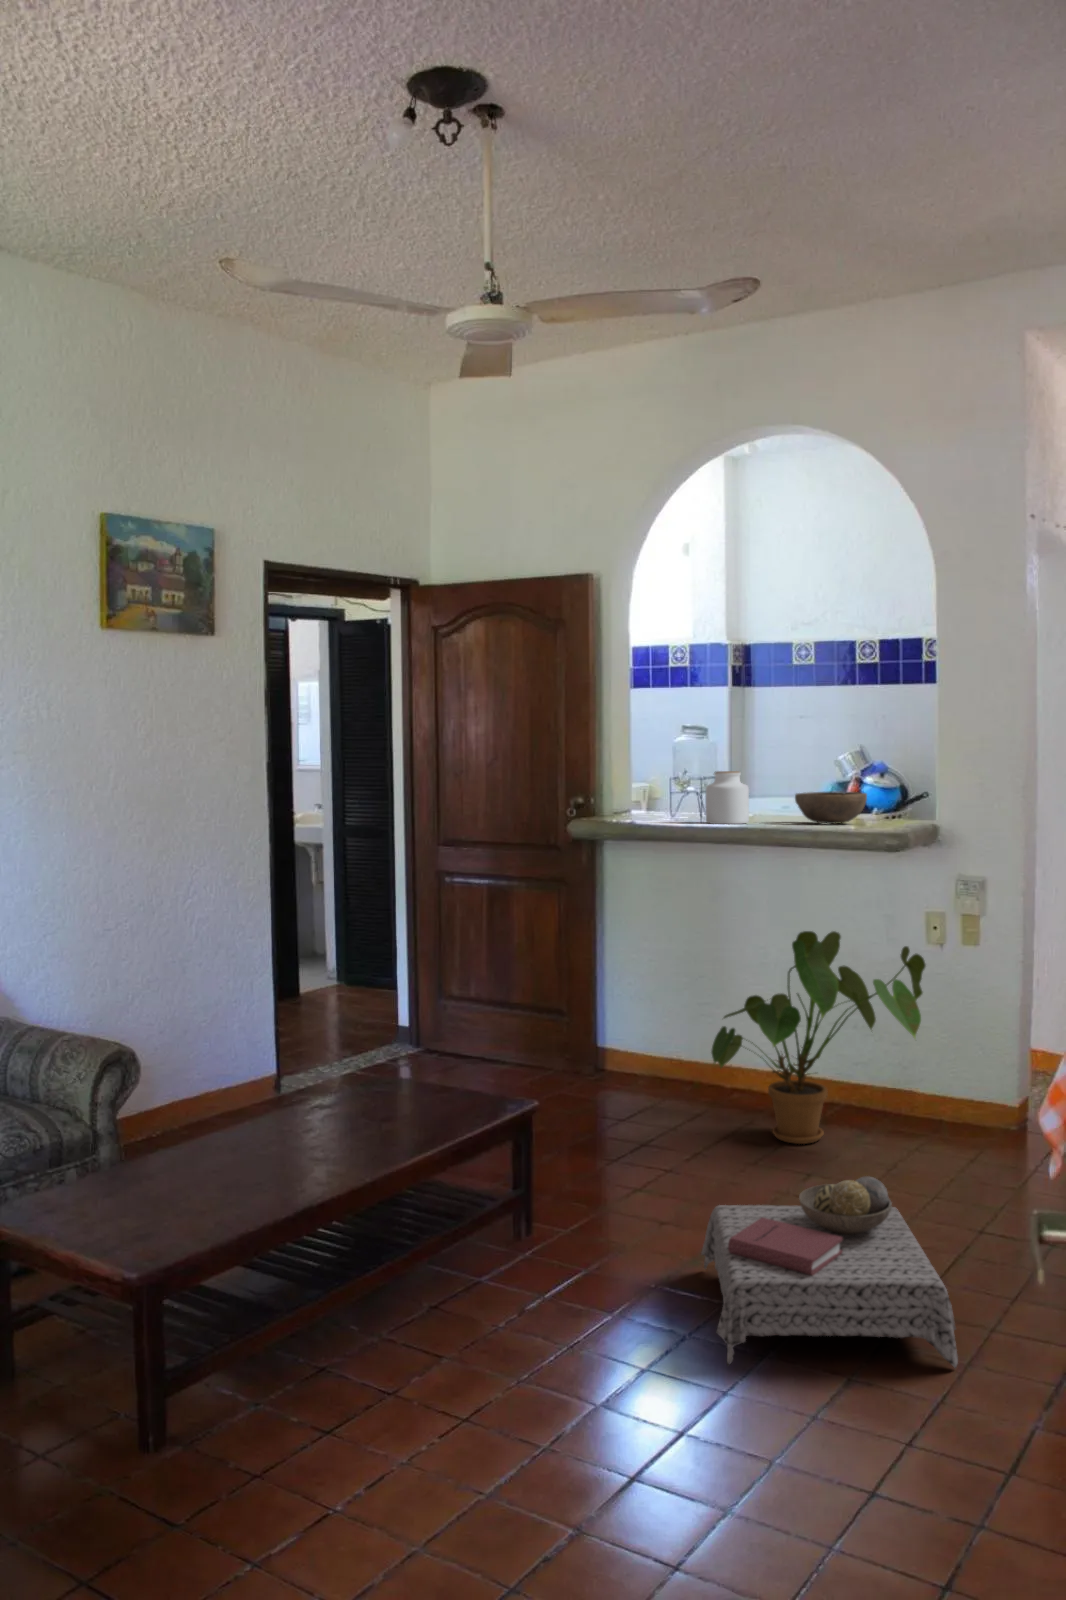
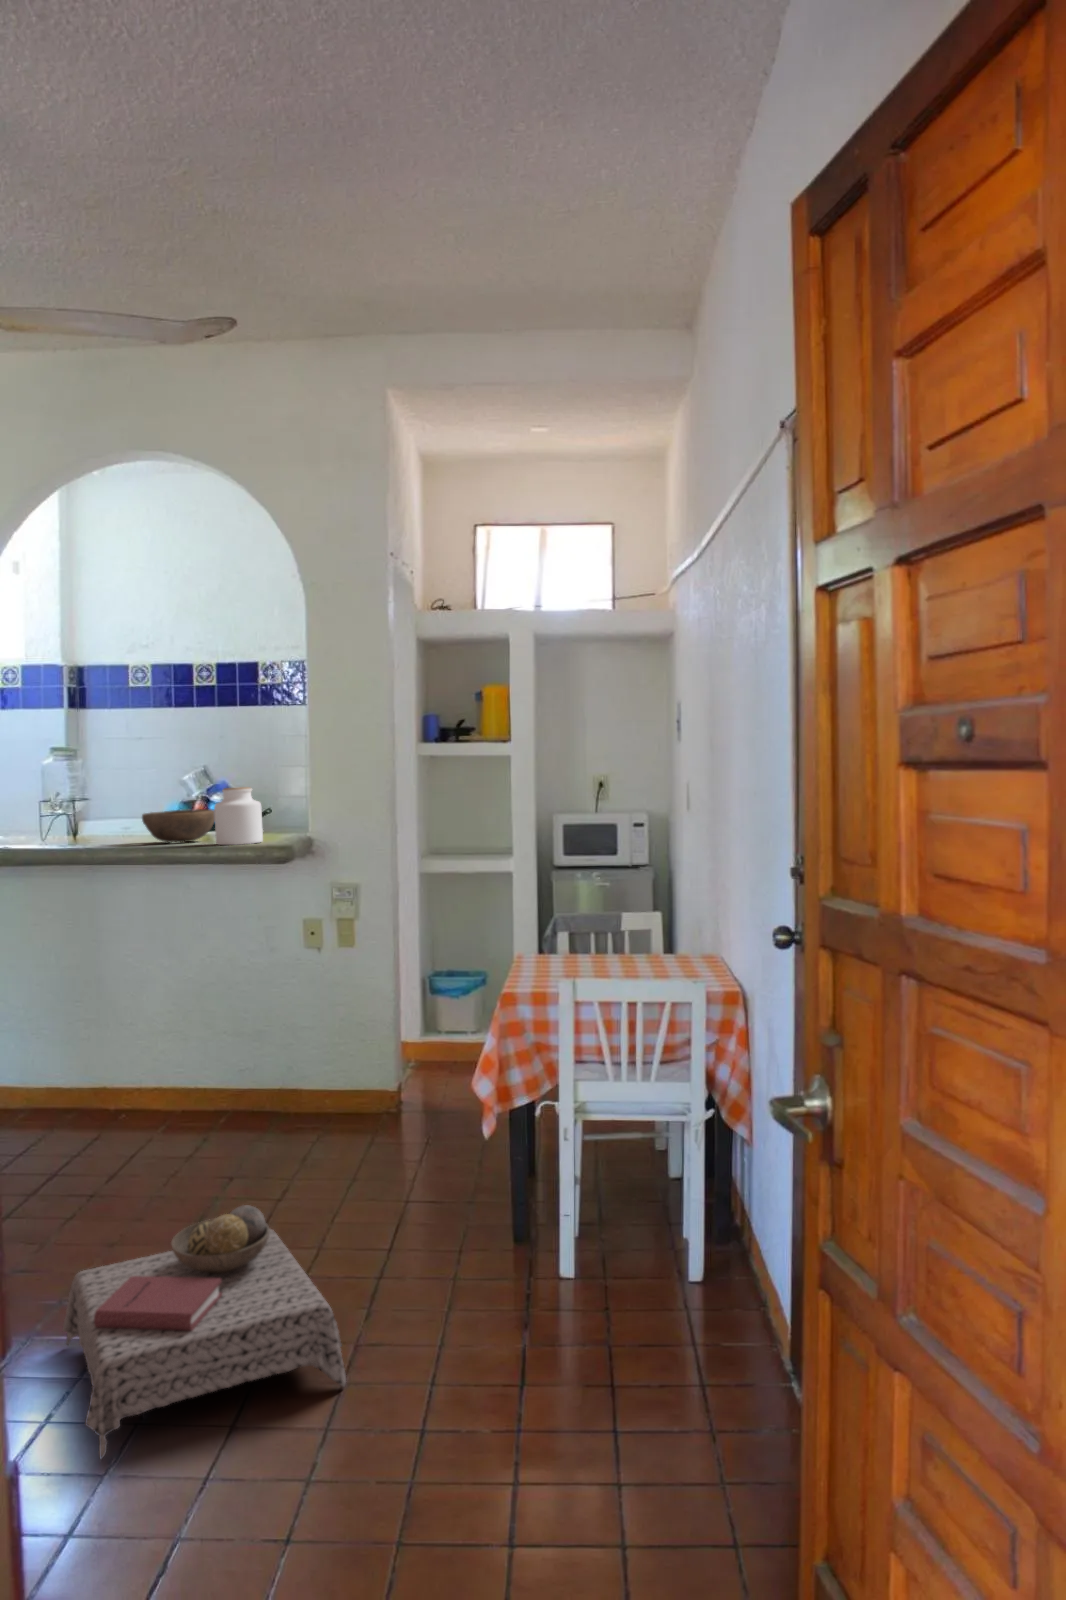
jar: present [706,771,749,824] -> present [214,787,263,845]
house plant: present [711,931,926,1144] -> none [64,950,283,1176]

